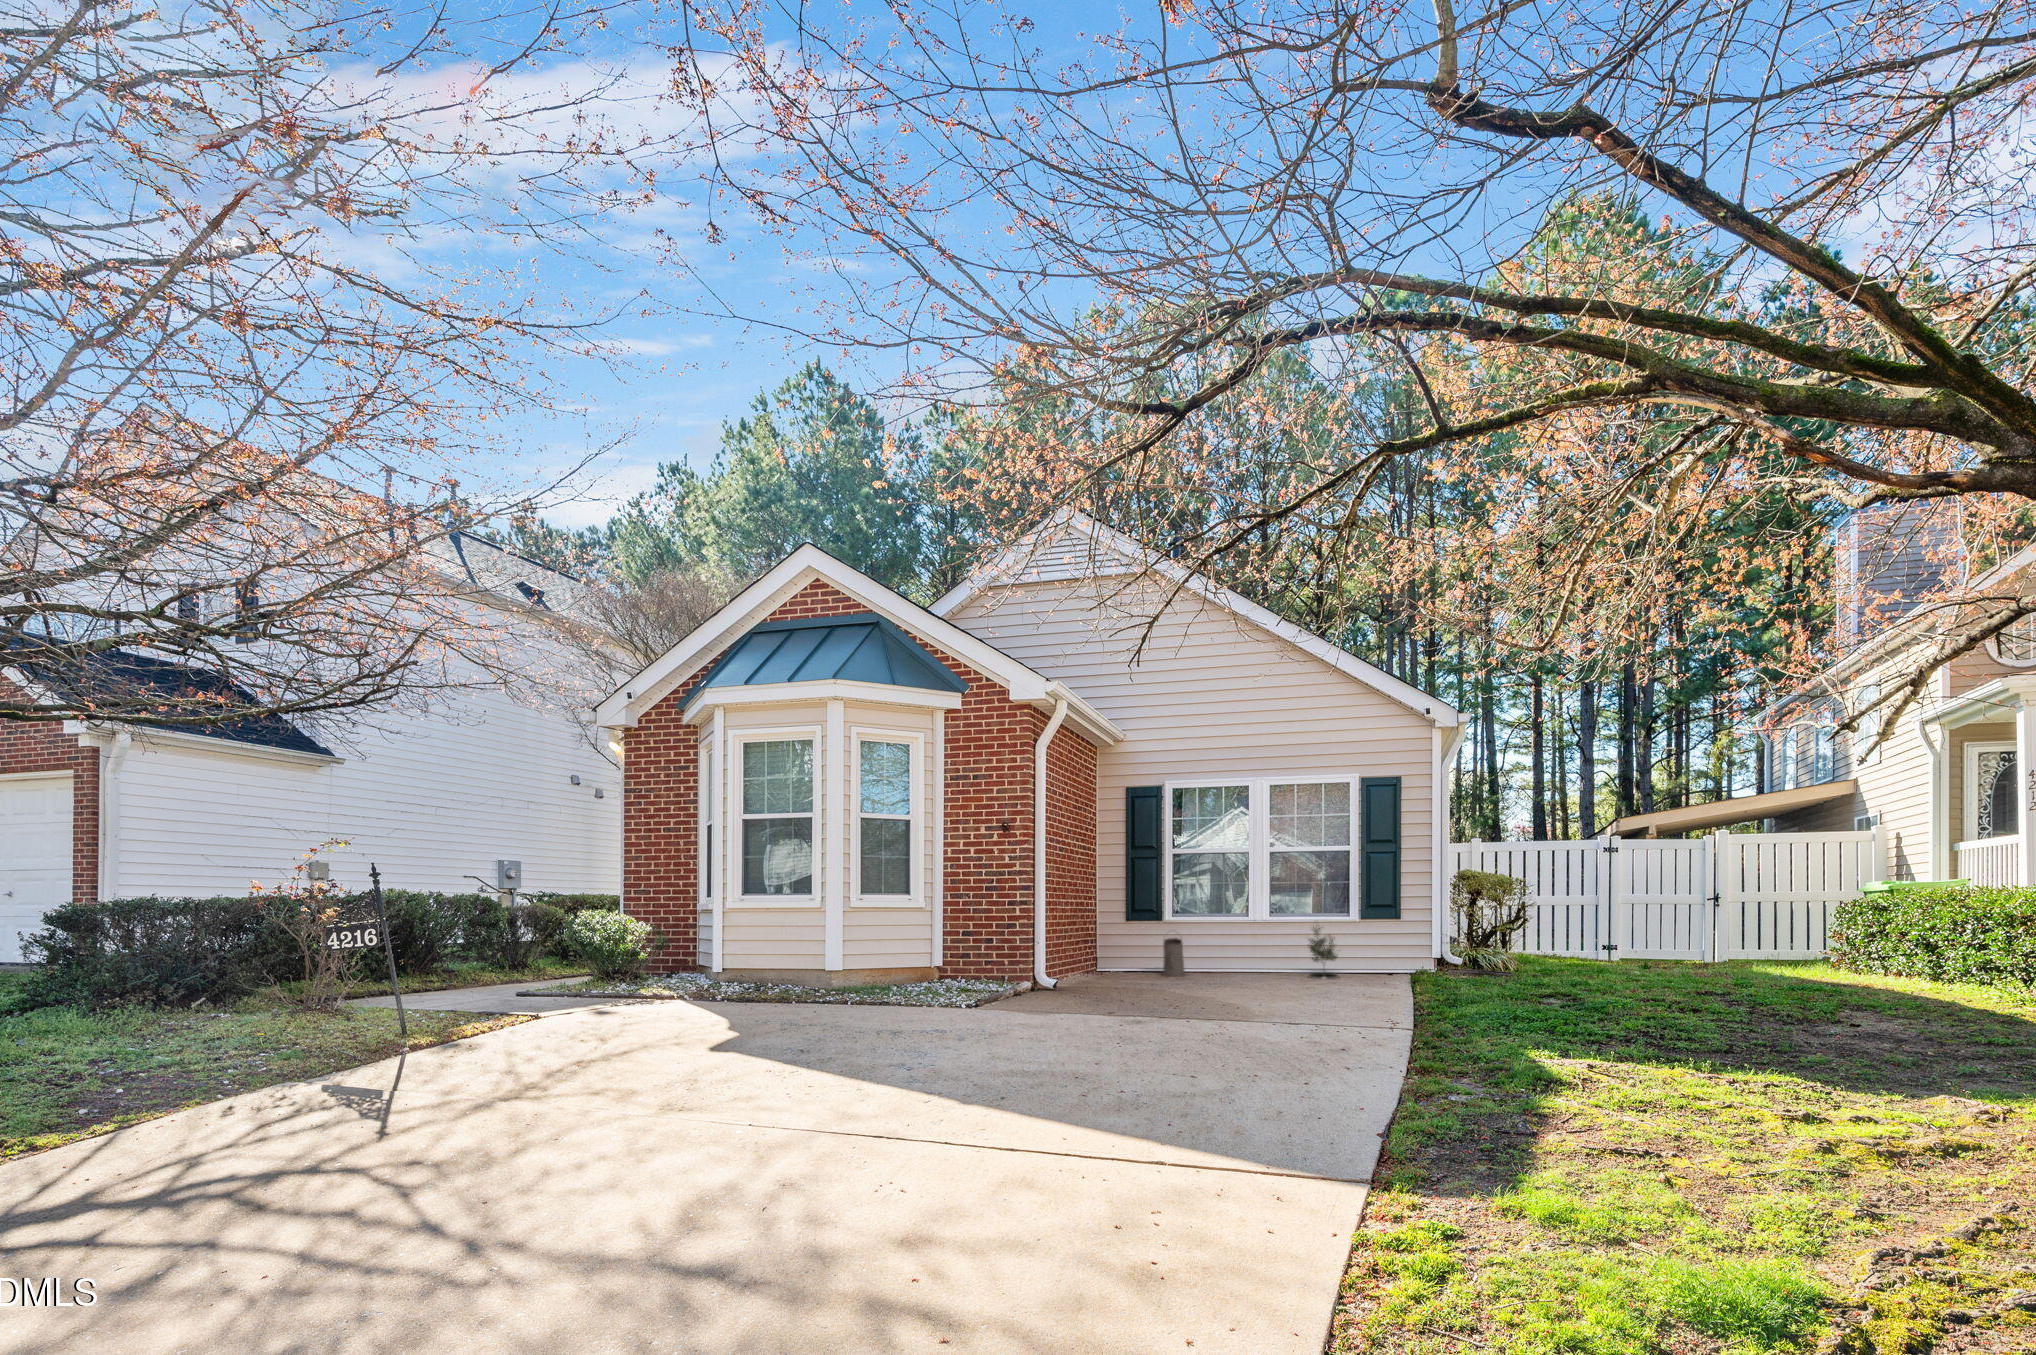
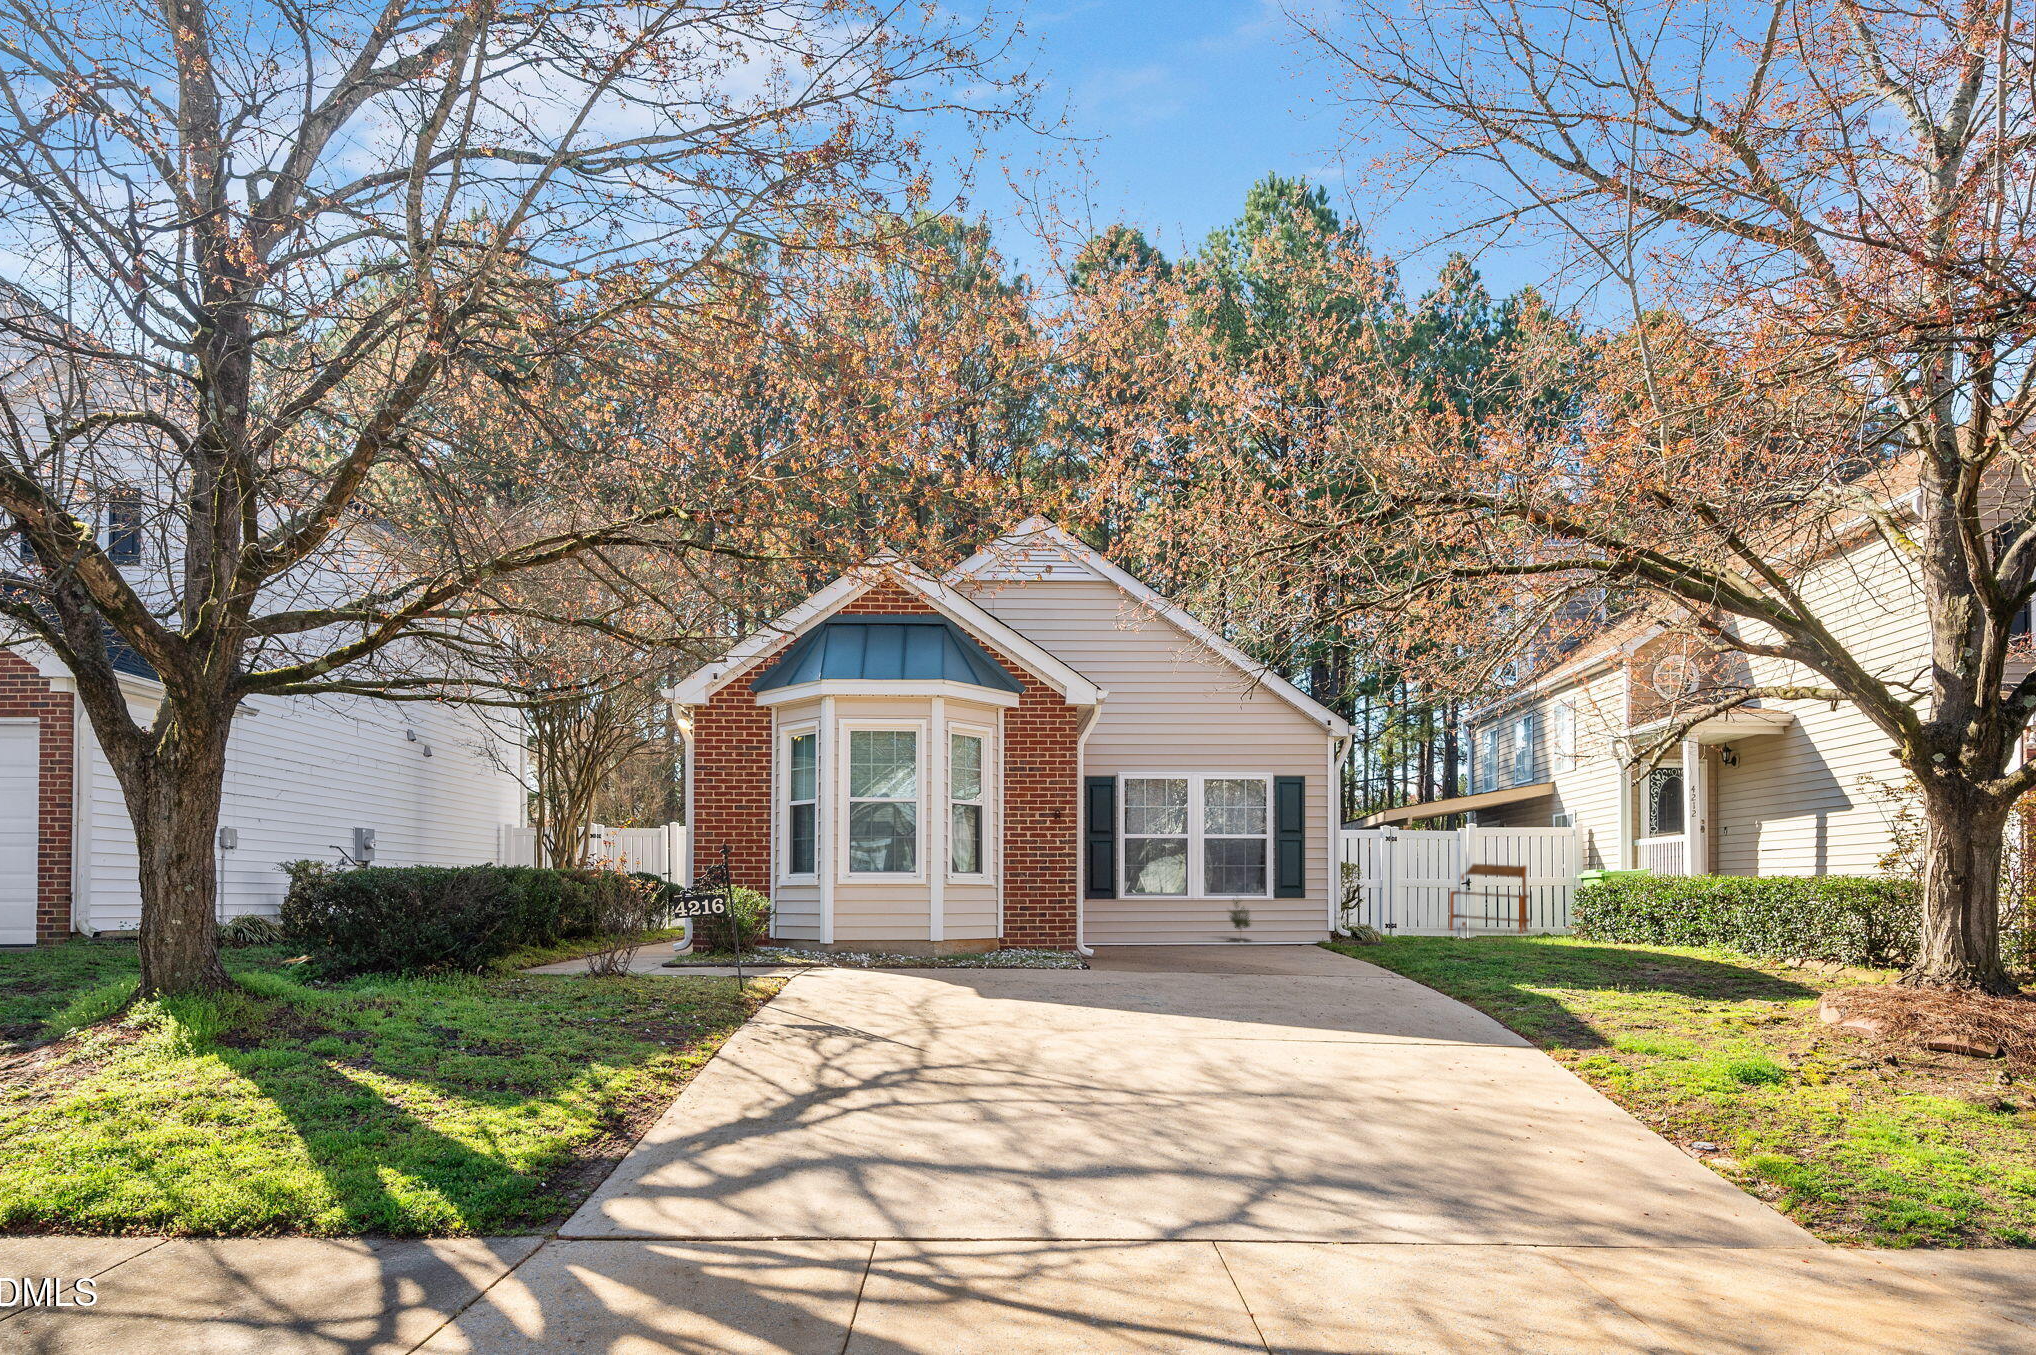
bench: none [1650,876,1768,971] -> present [1449,864,1530,934]
watering can: present [1163,938,1185,977] -> none [1109,903,1129,943]

